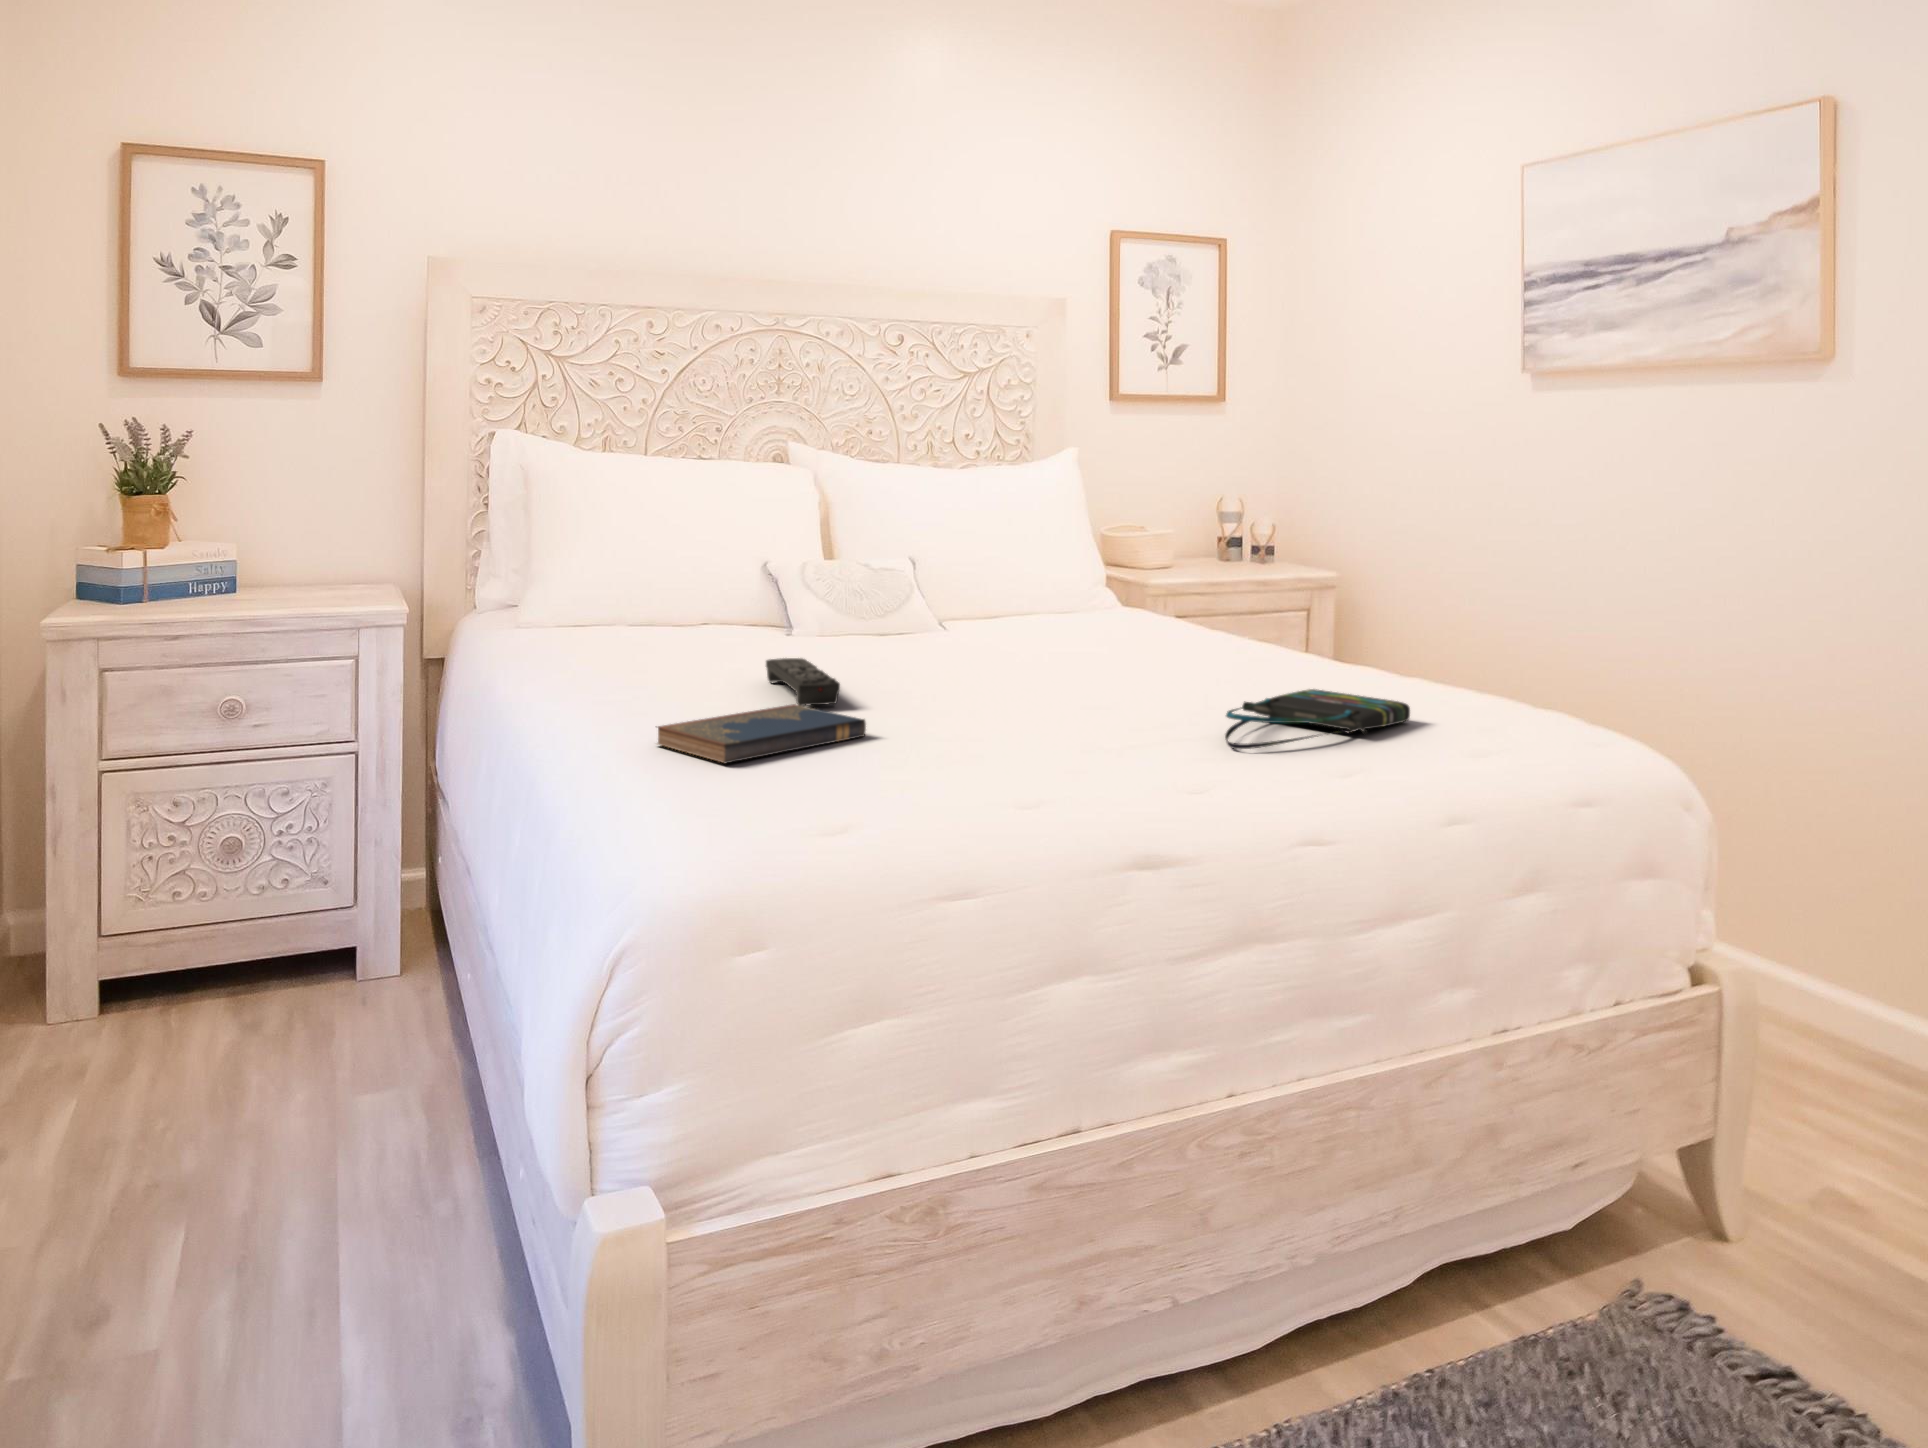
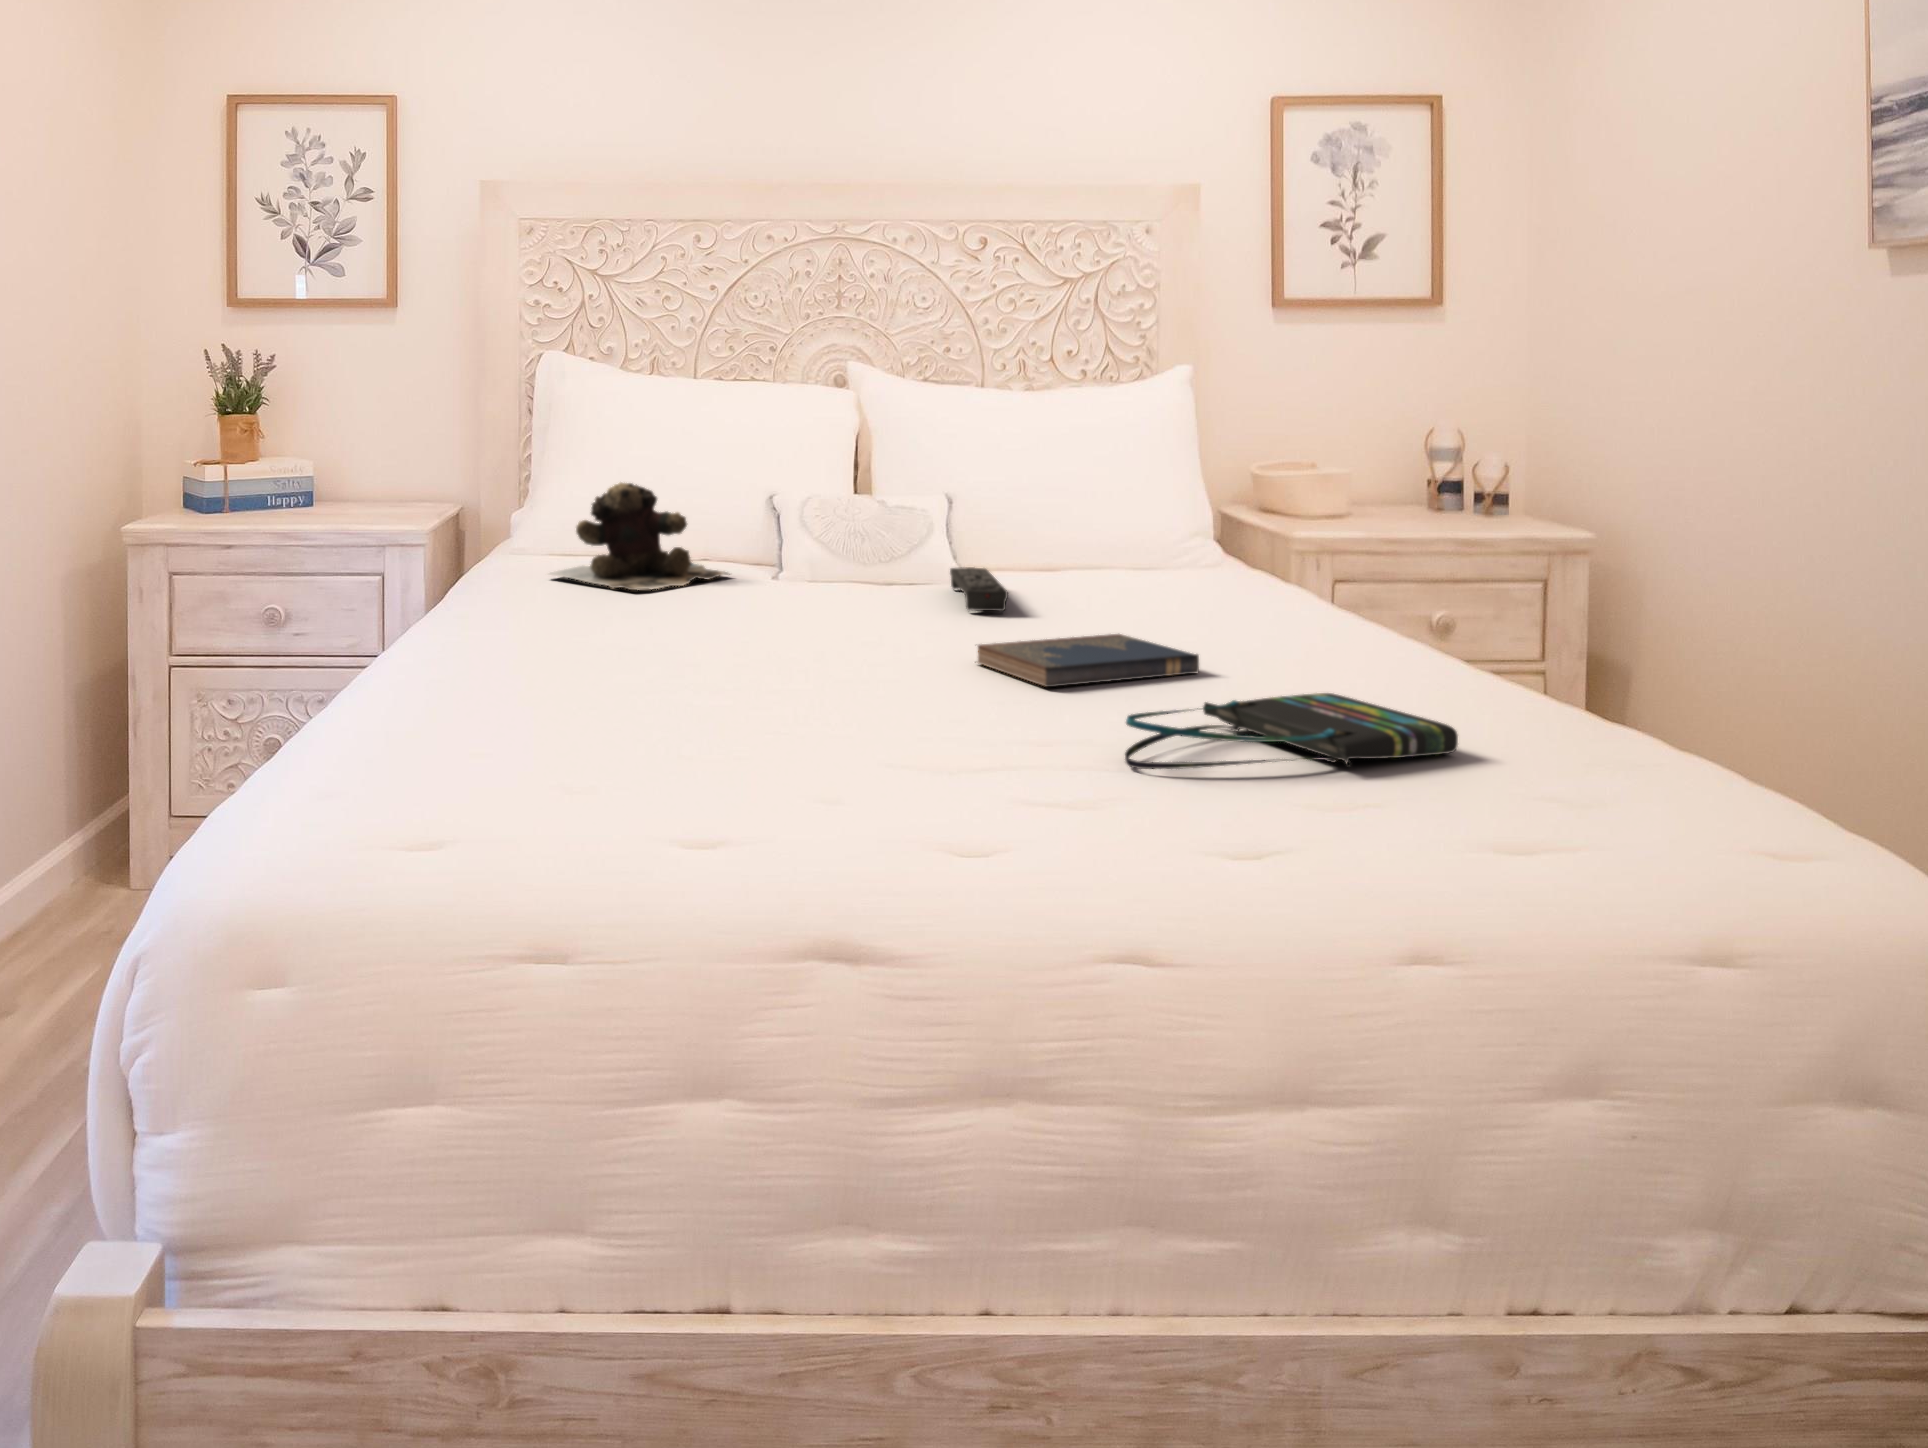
teddy bear: none [562,555,737,654] -> present [549,483,730,590]
remote control: present [766,658,840,706] -> present [950,567,1008,611]
hardcover book: present [658,704,866,763] -> present [978,634,1199,687]

